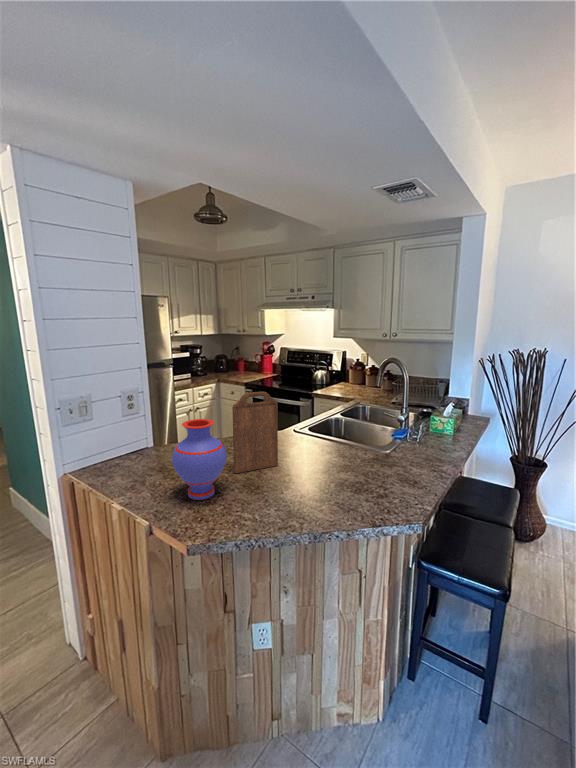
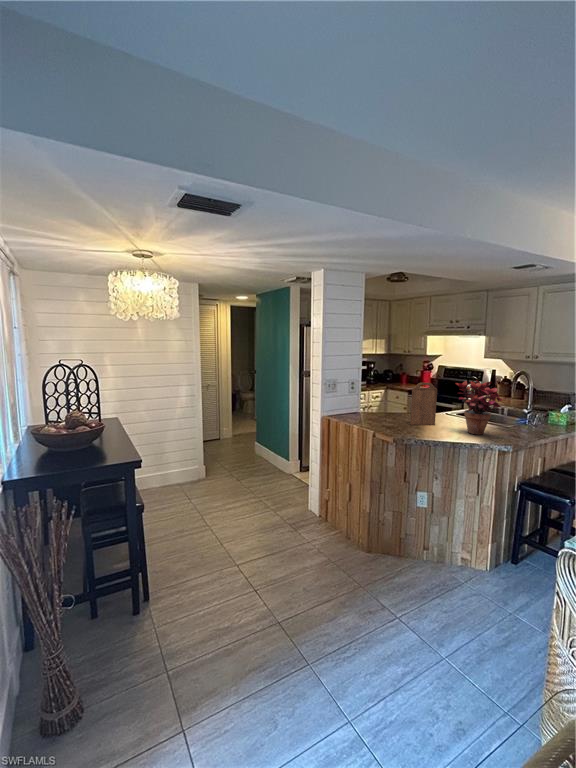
potted plant: none [308,384,399,487] -> present [456,381,506,435]
vase: present [172,419,227,500] -> none [383,392,409,430]

